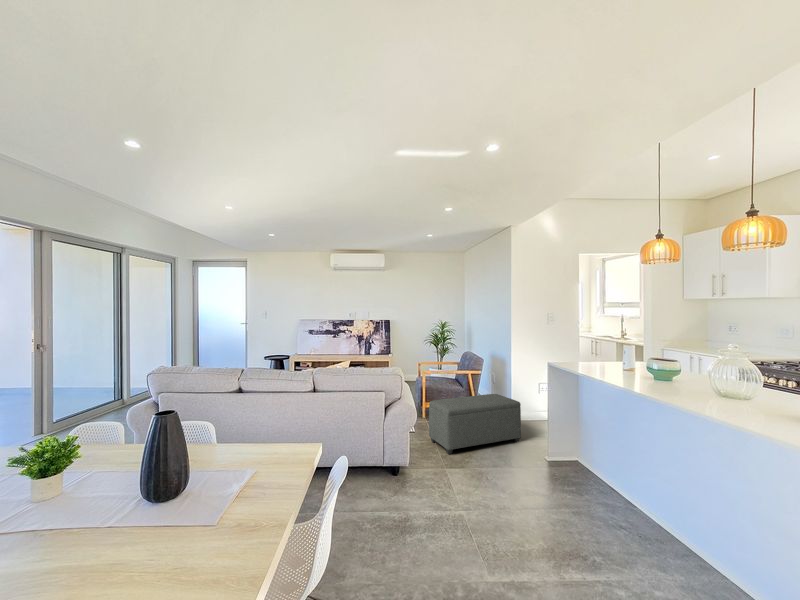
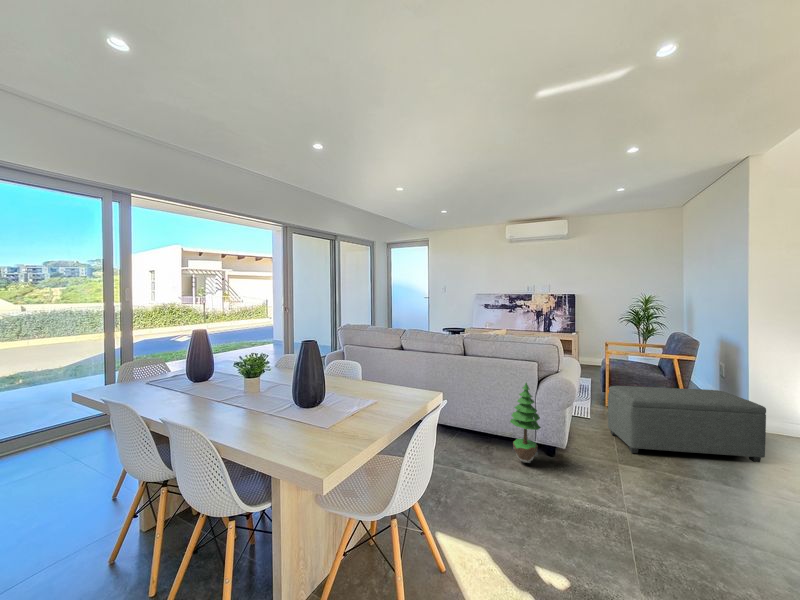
potted tree: none [360,409,387,485] -> present [510,383,541,463]

